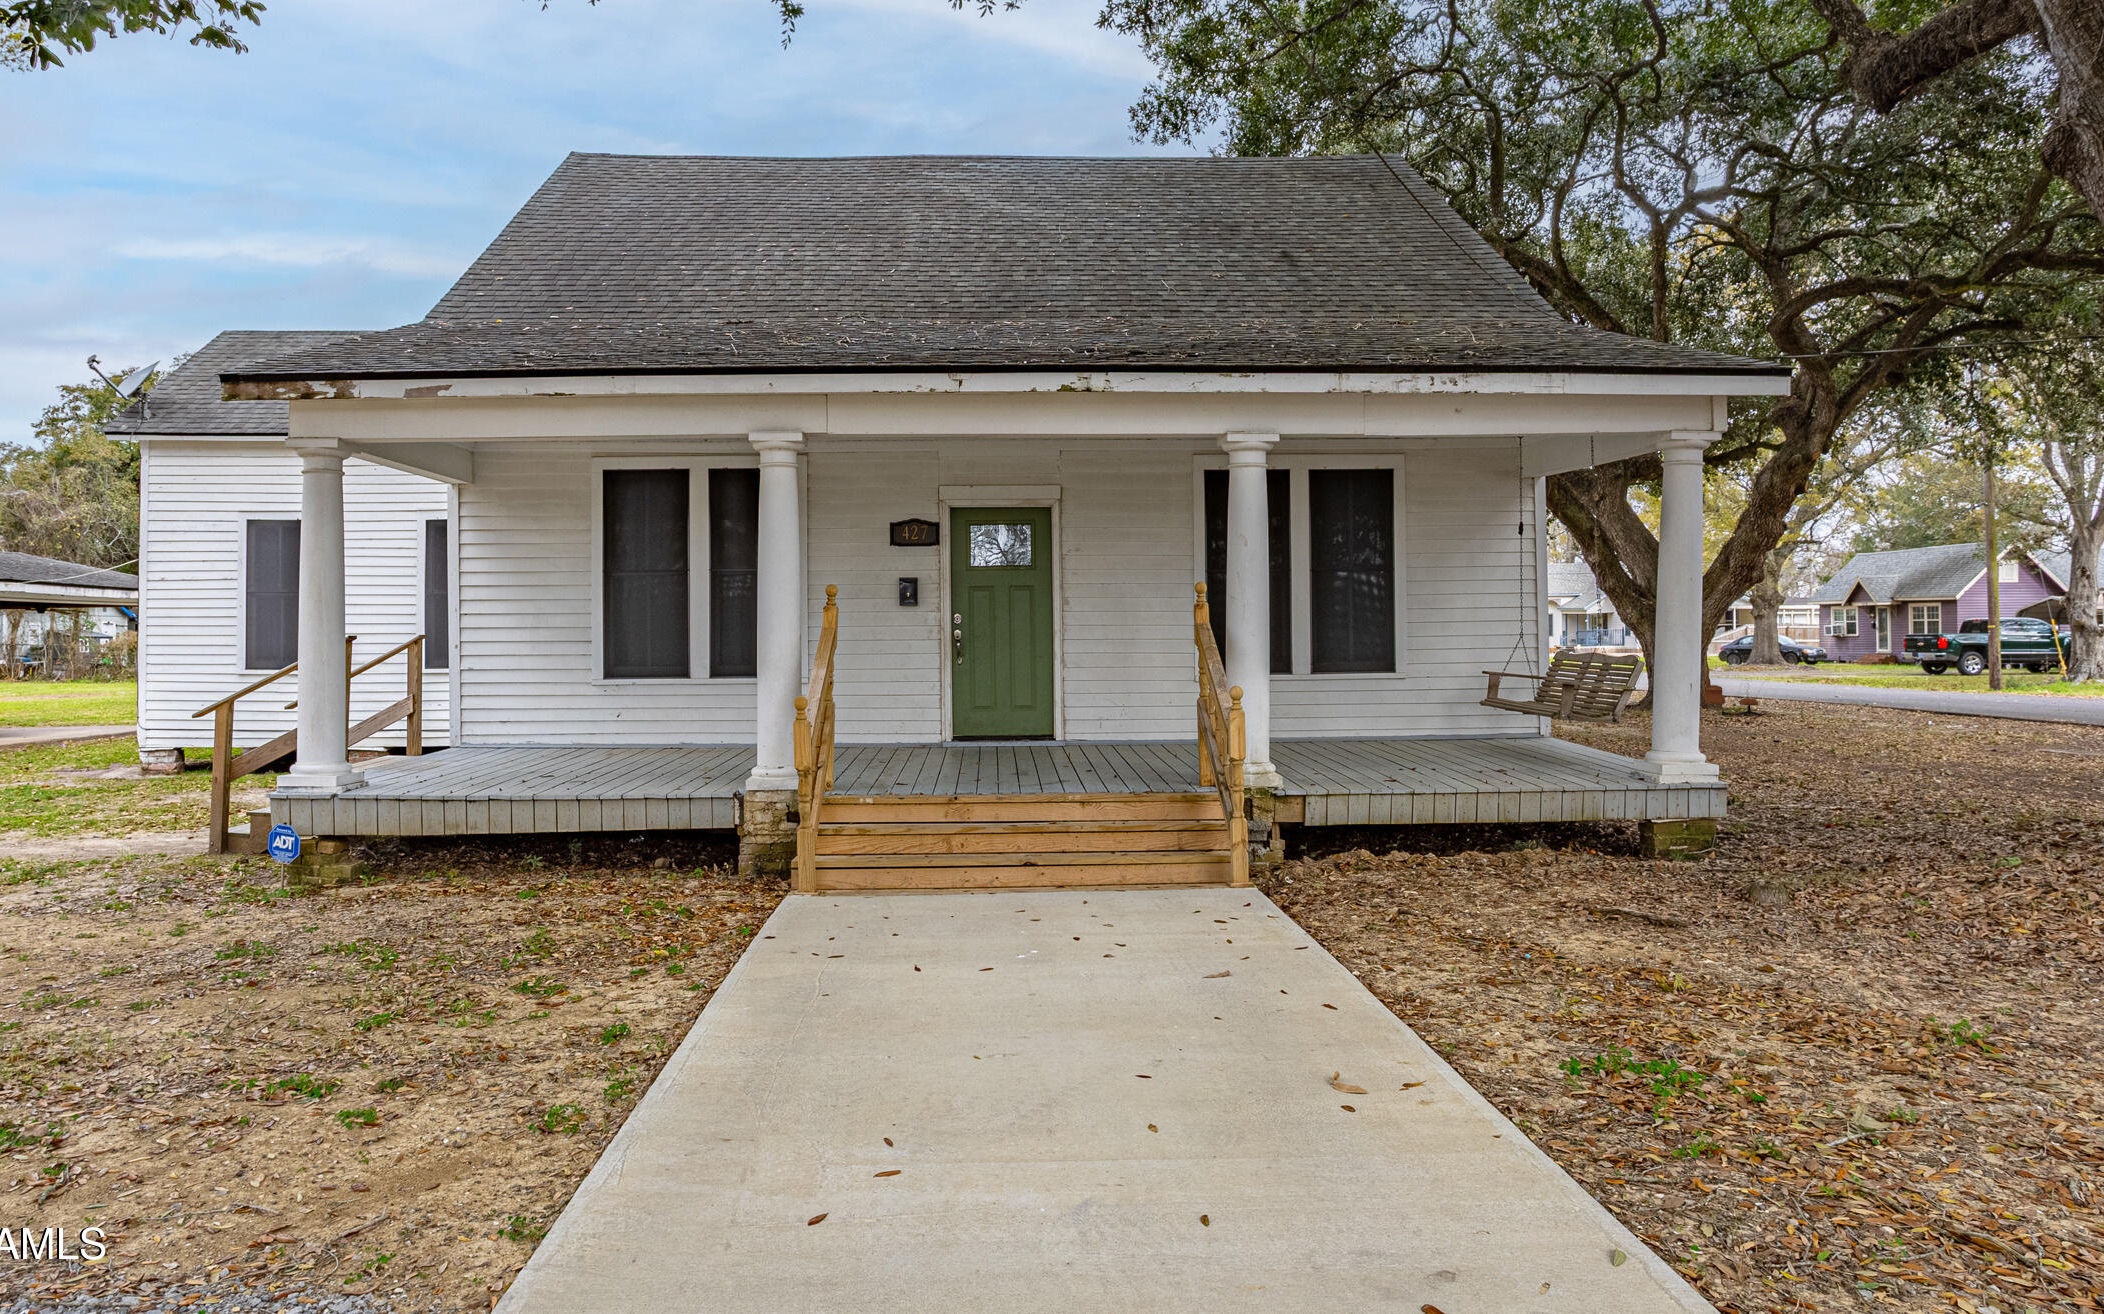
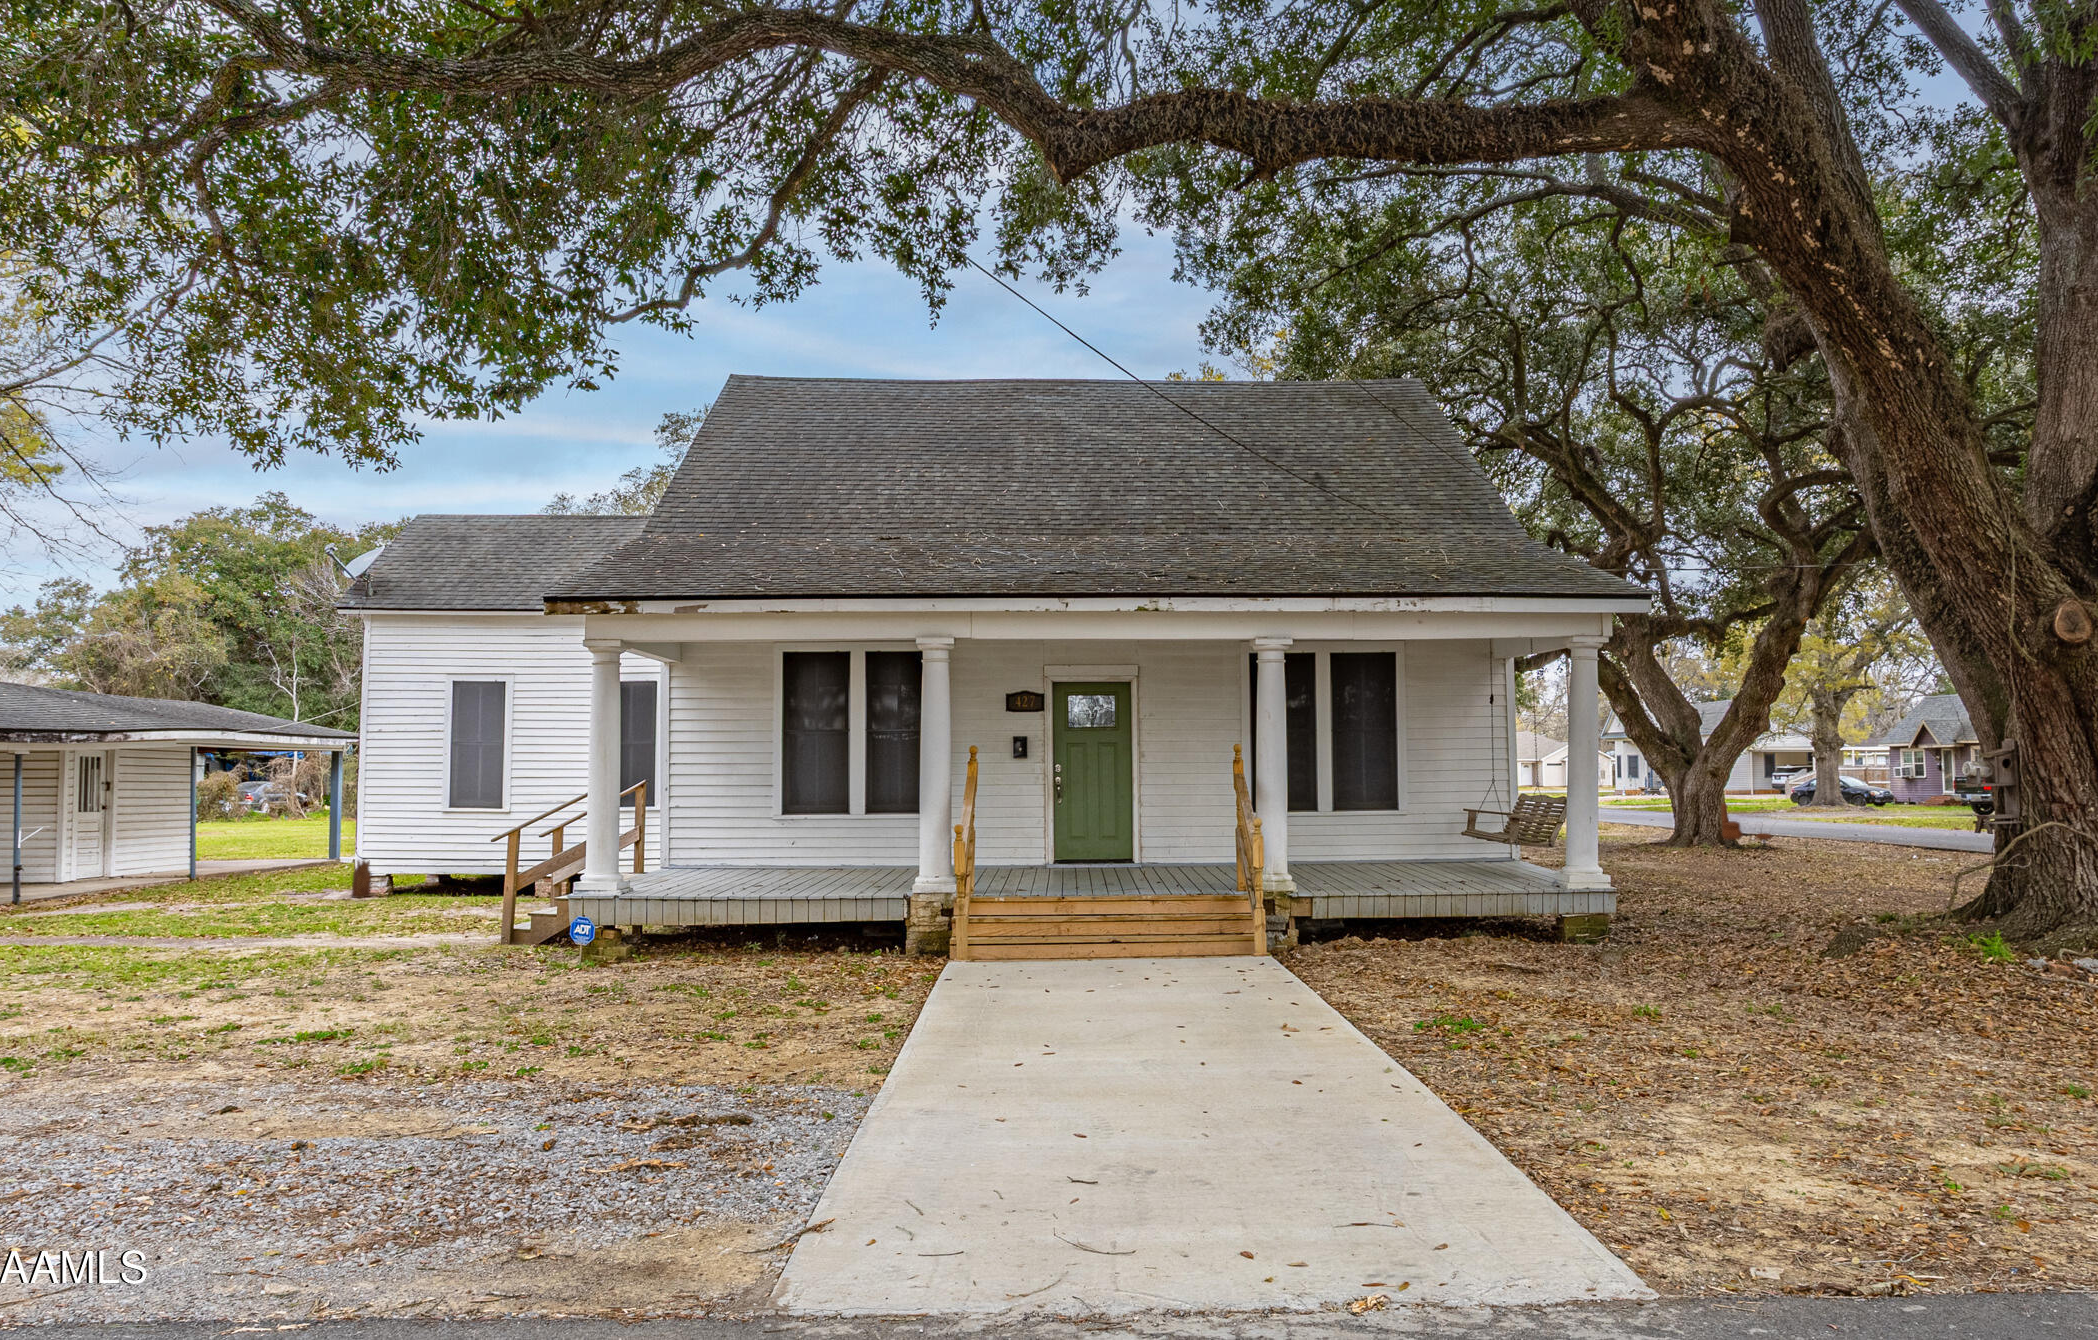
watering can: none [120,733,146,779] -> present [351,860,372,898]

